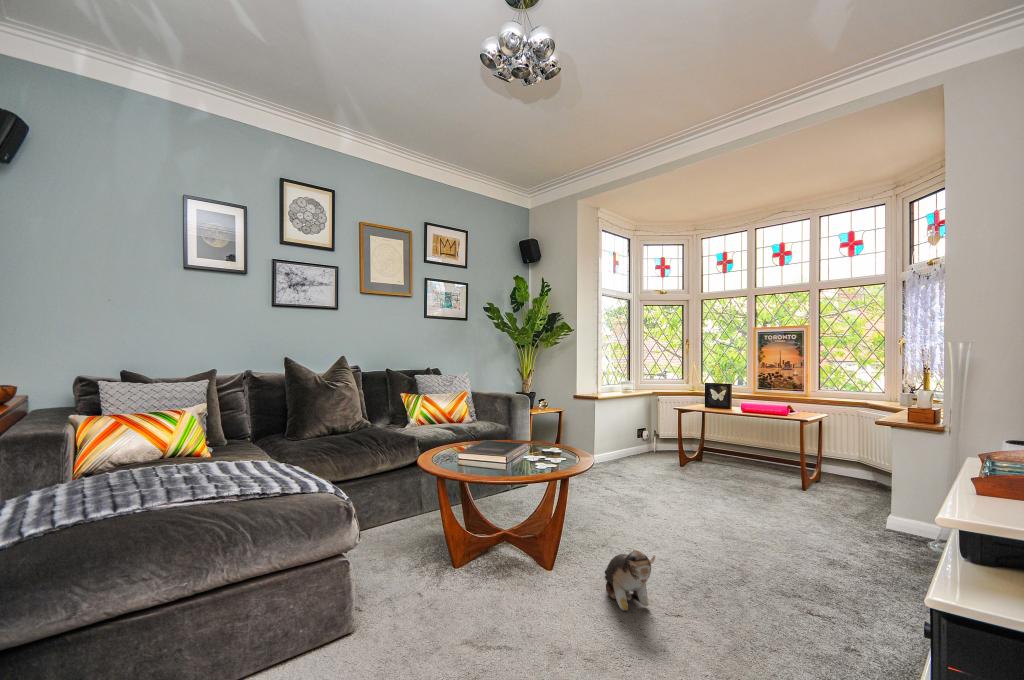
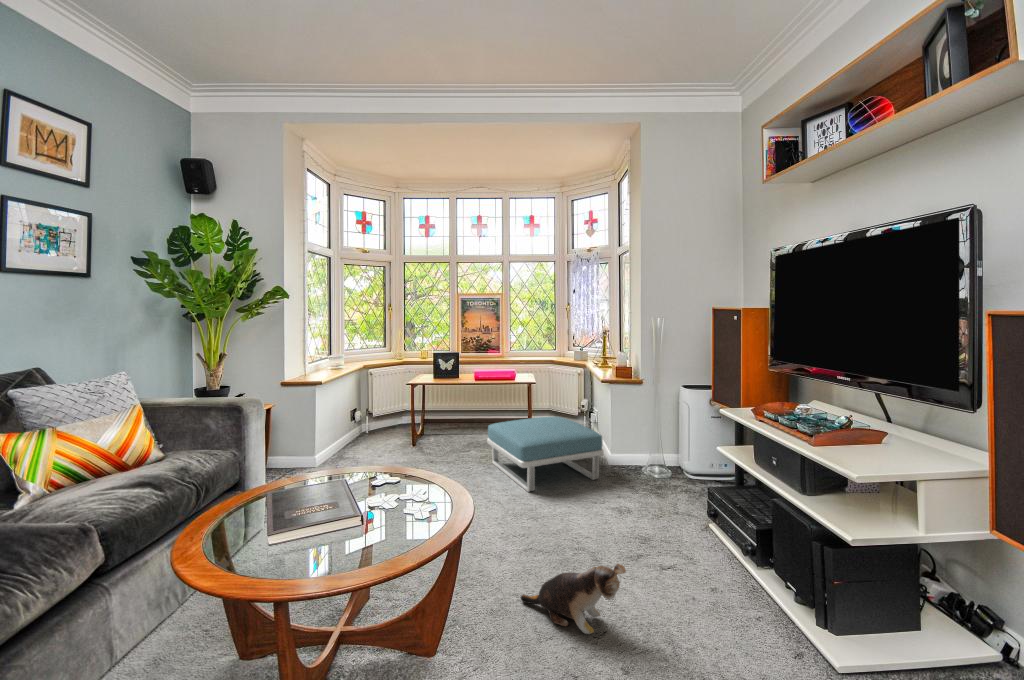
footstool: none [721,454,845,538] -> present [487,417,603,492]

